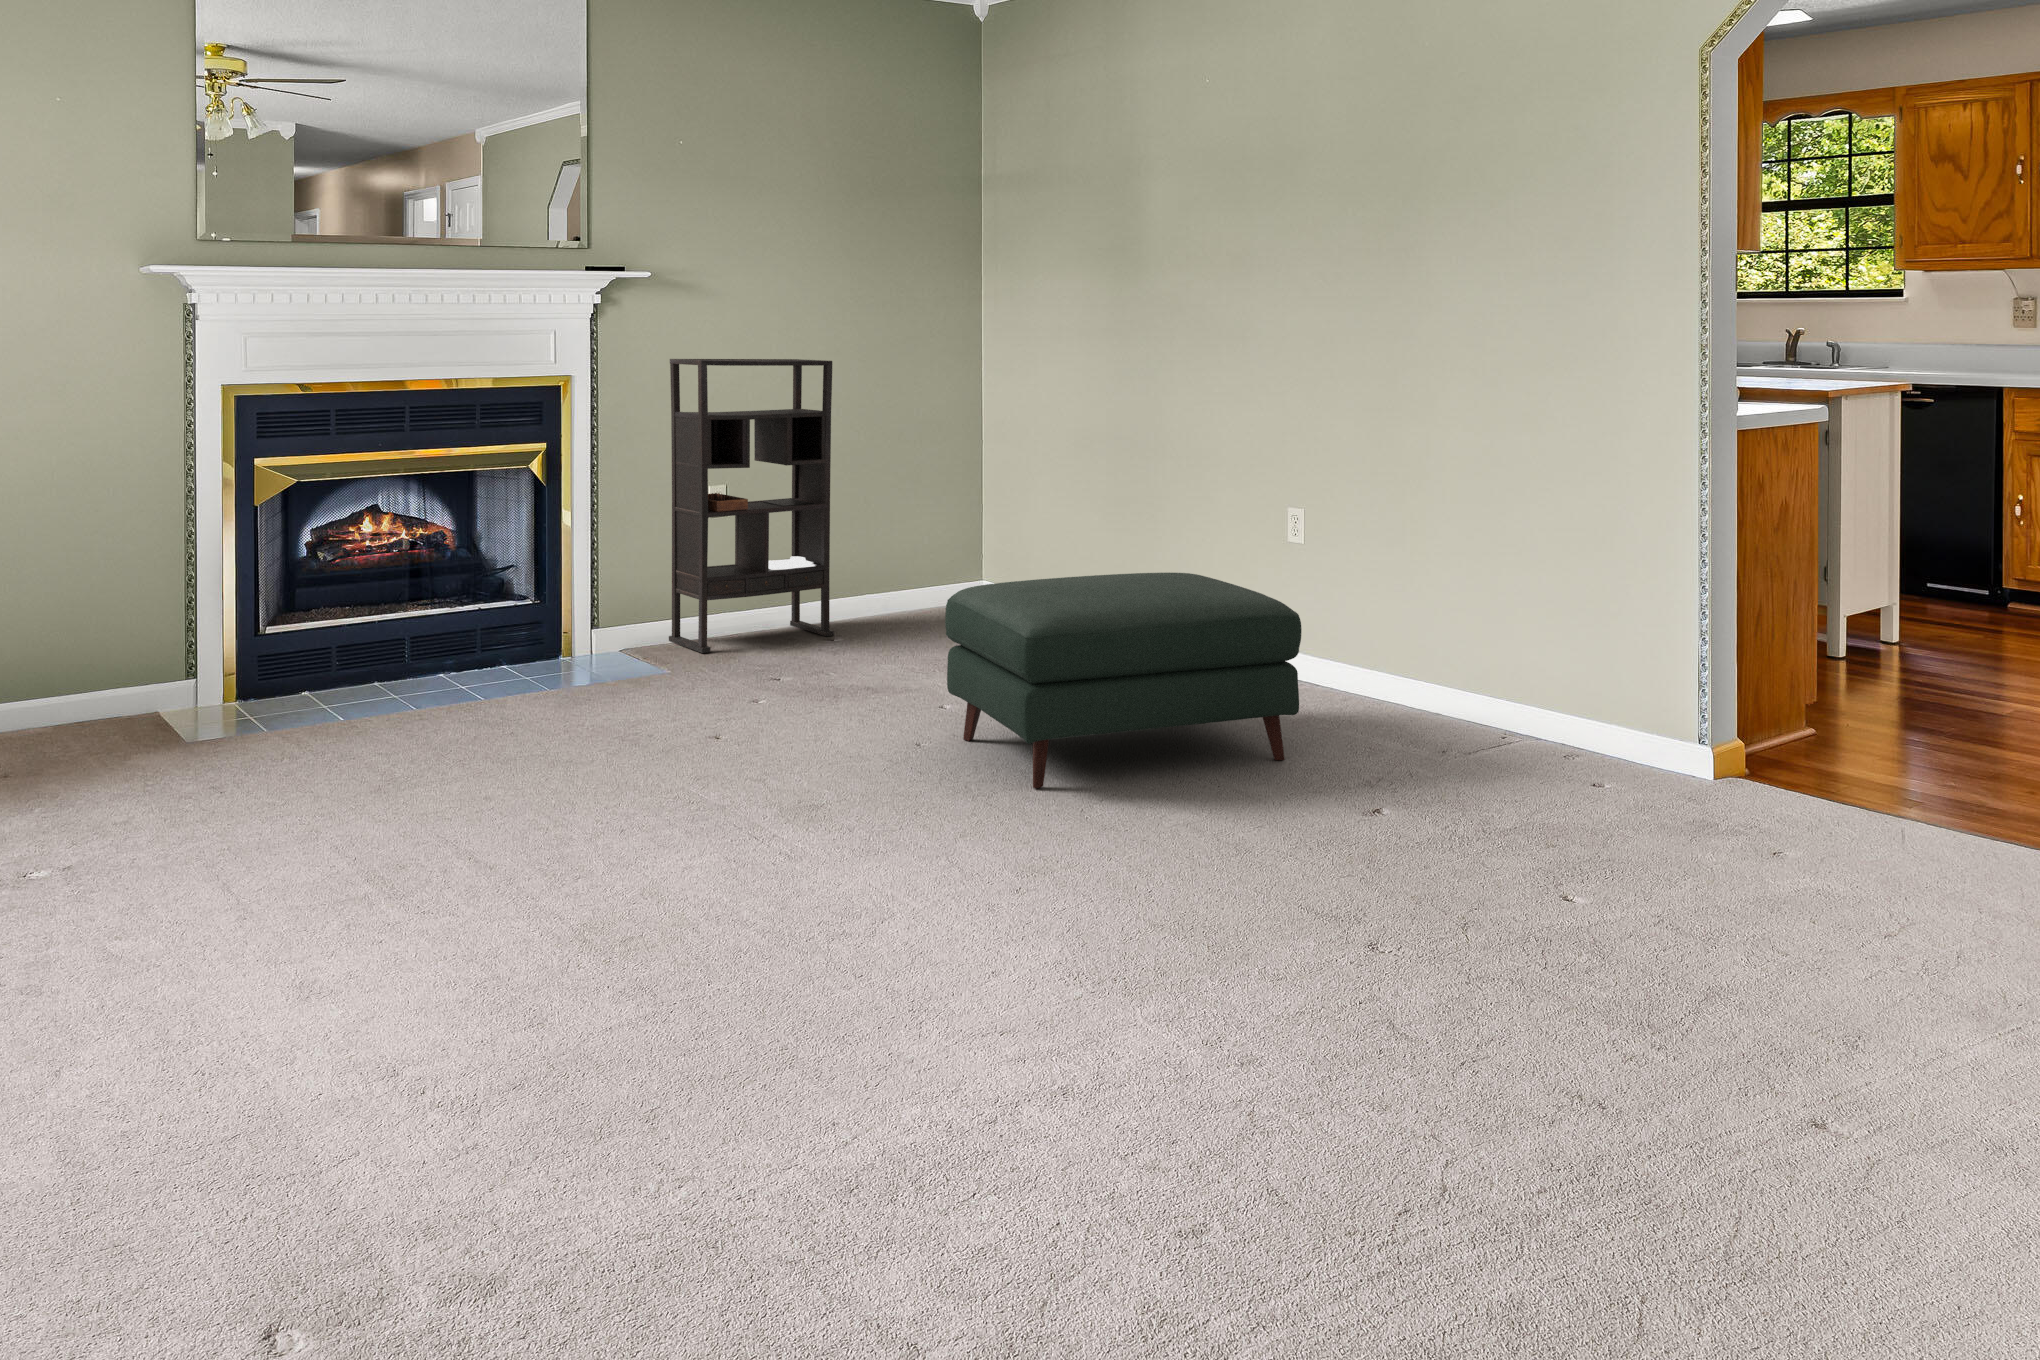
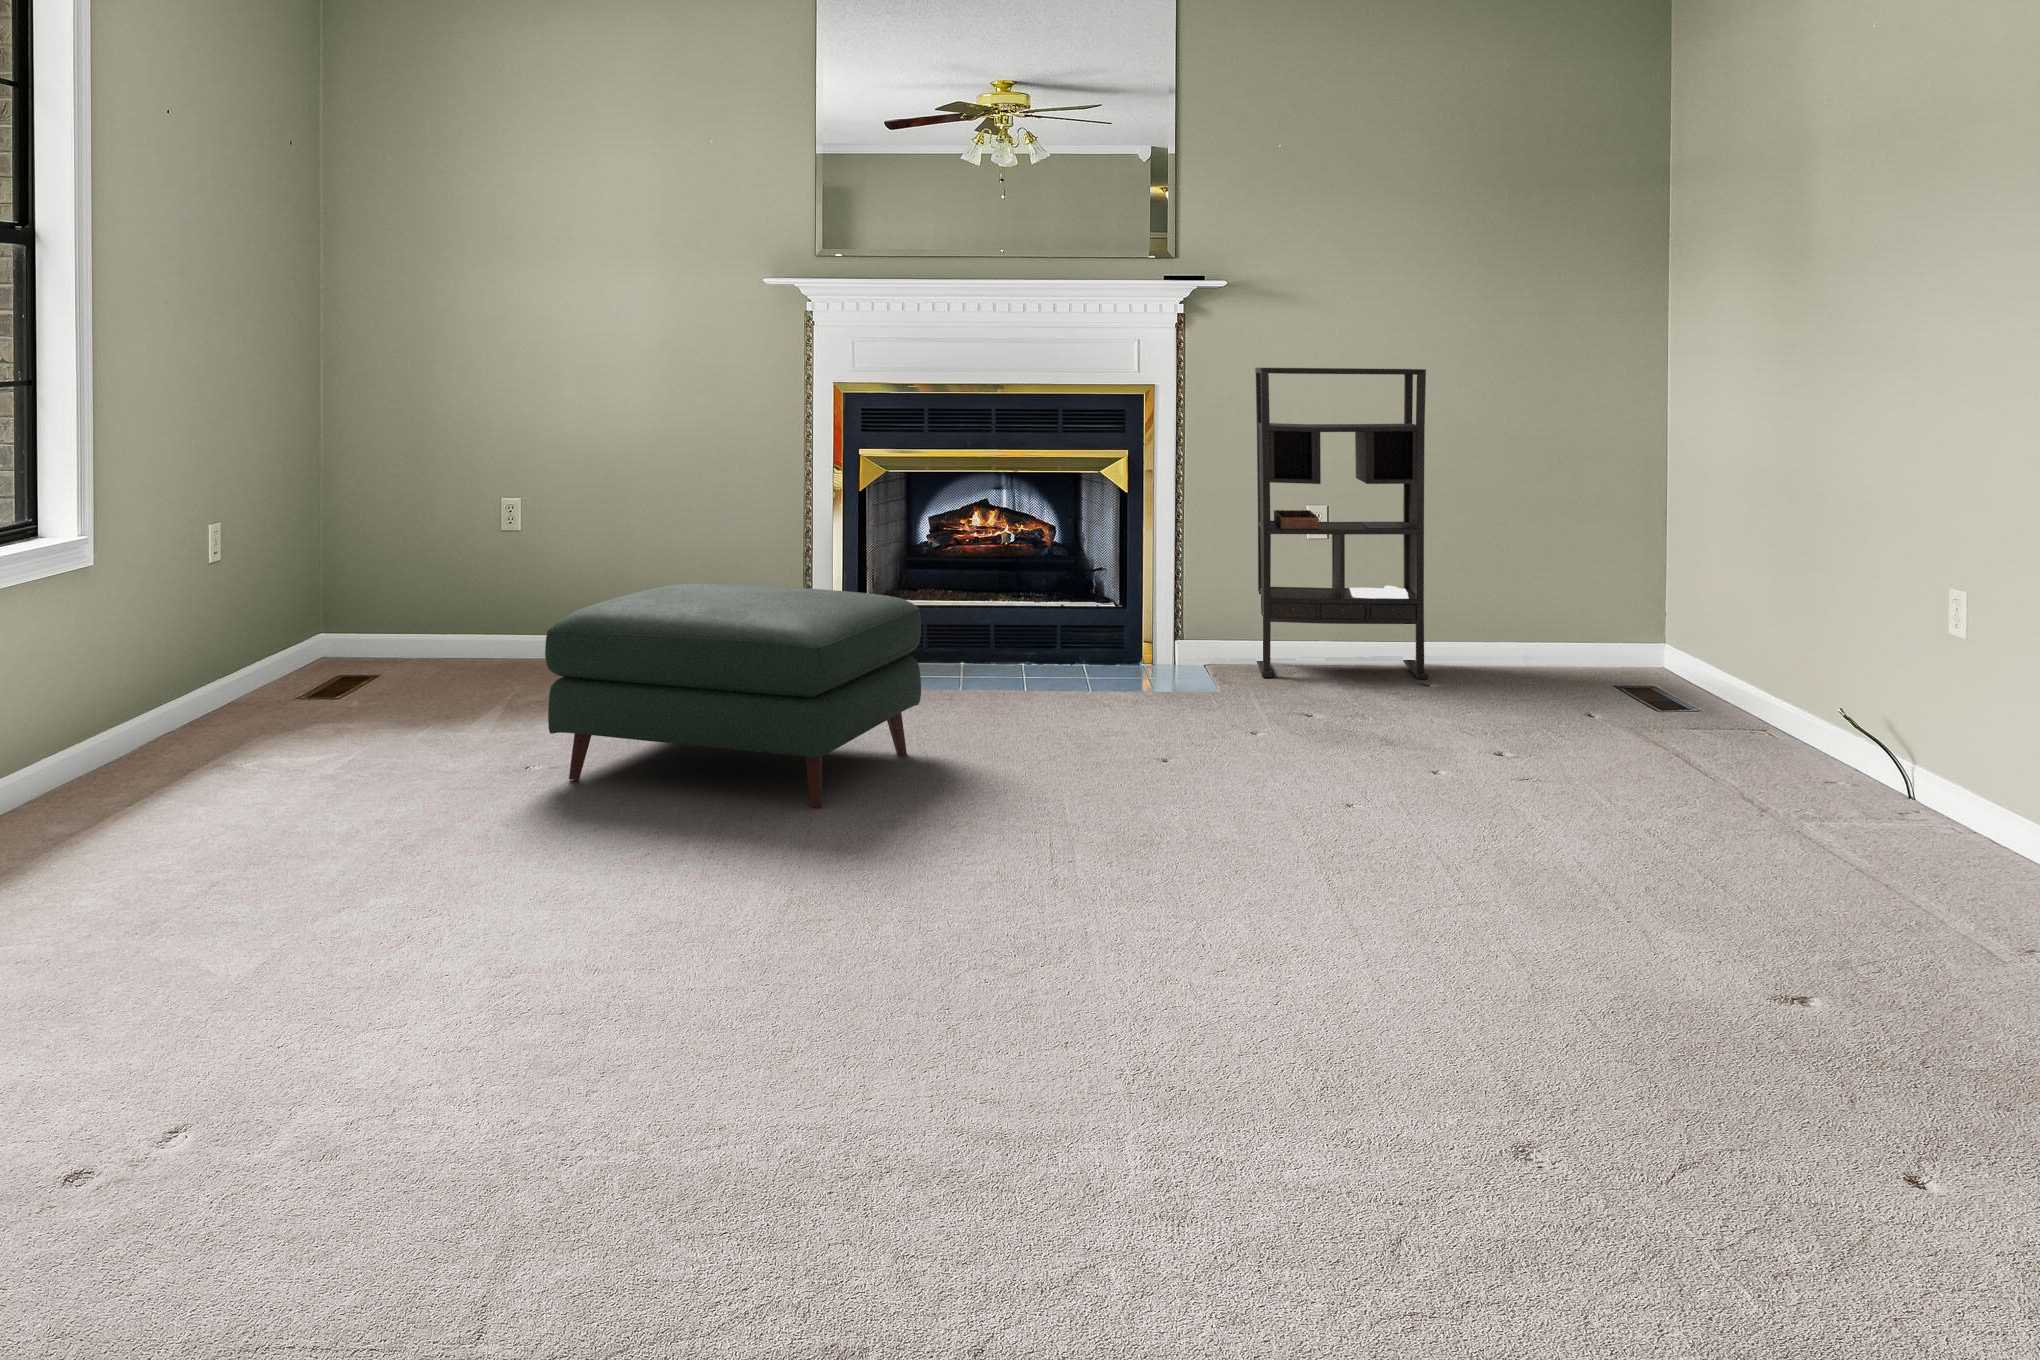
ottoman: present [945,573,1302,788] -> present [545,584,921,808]

